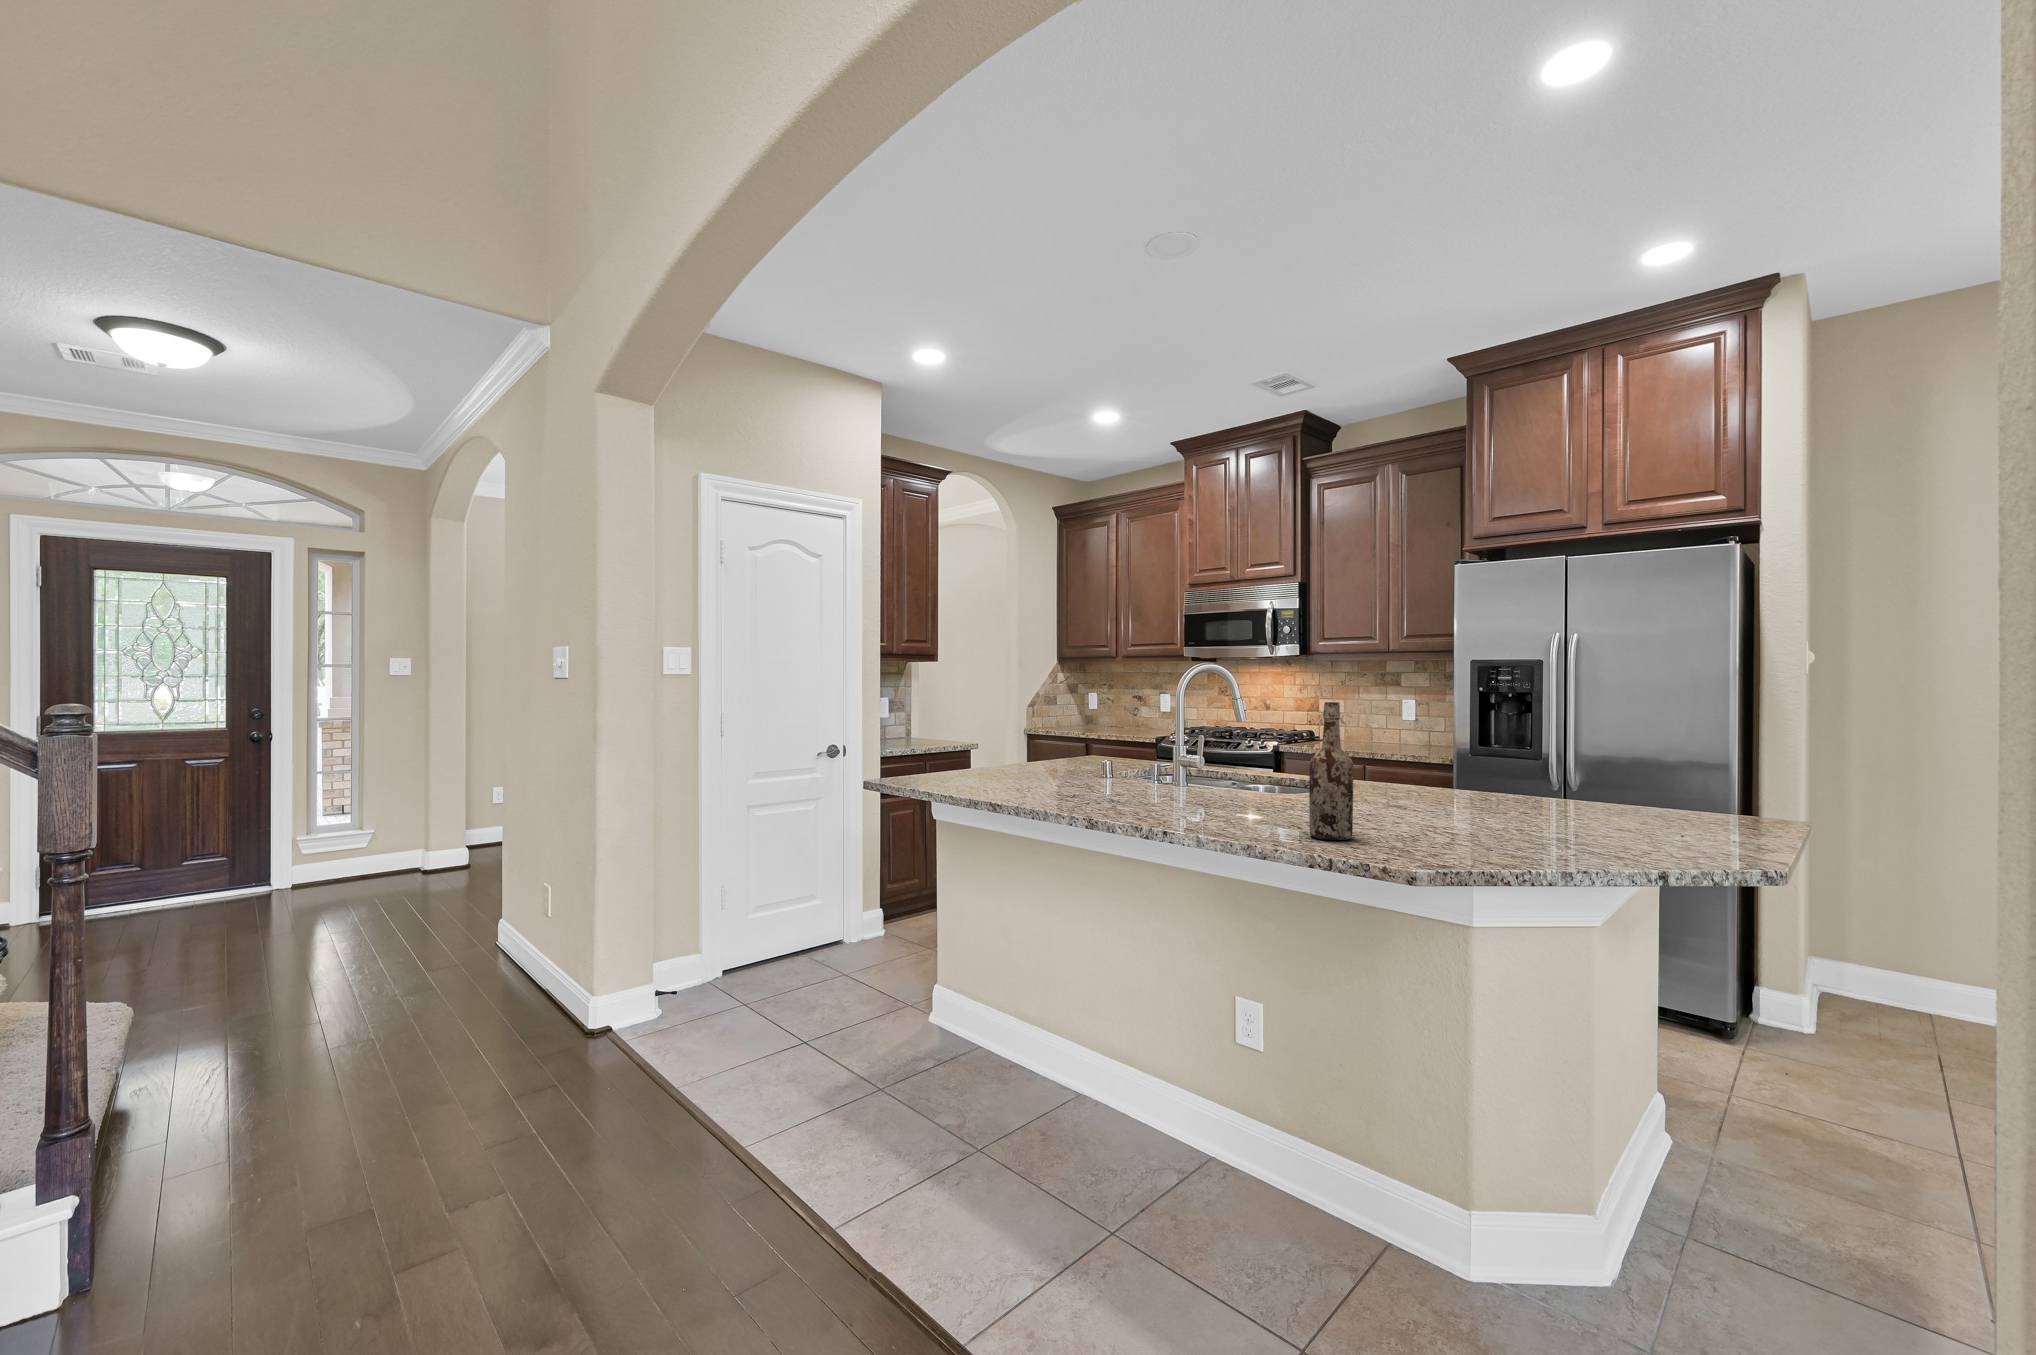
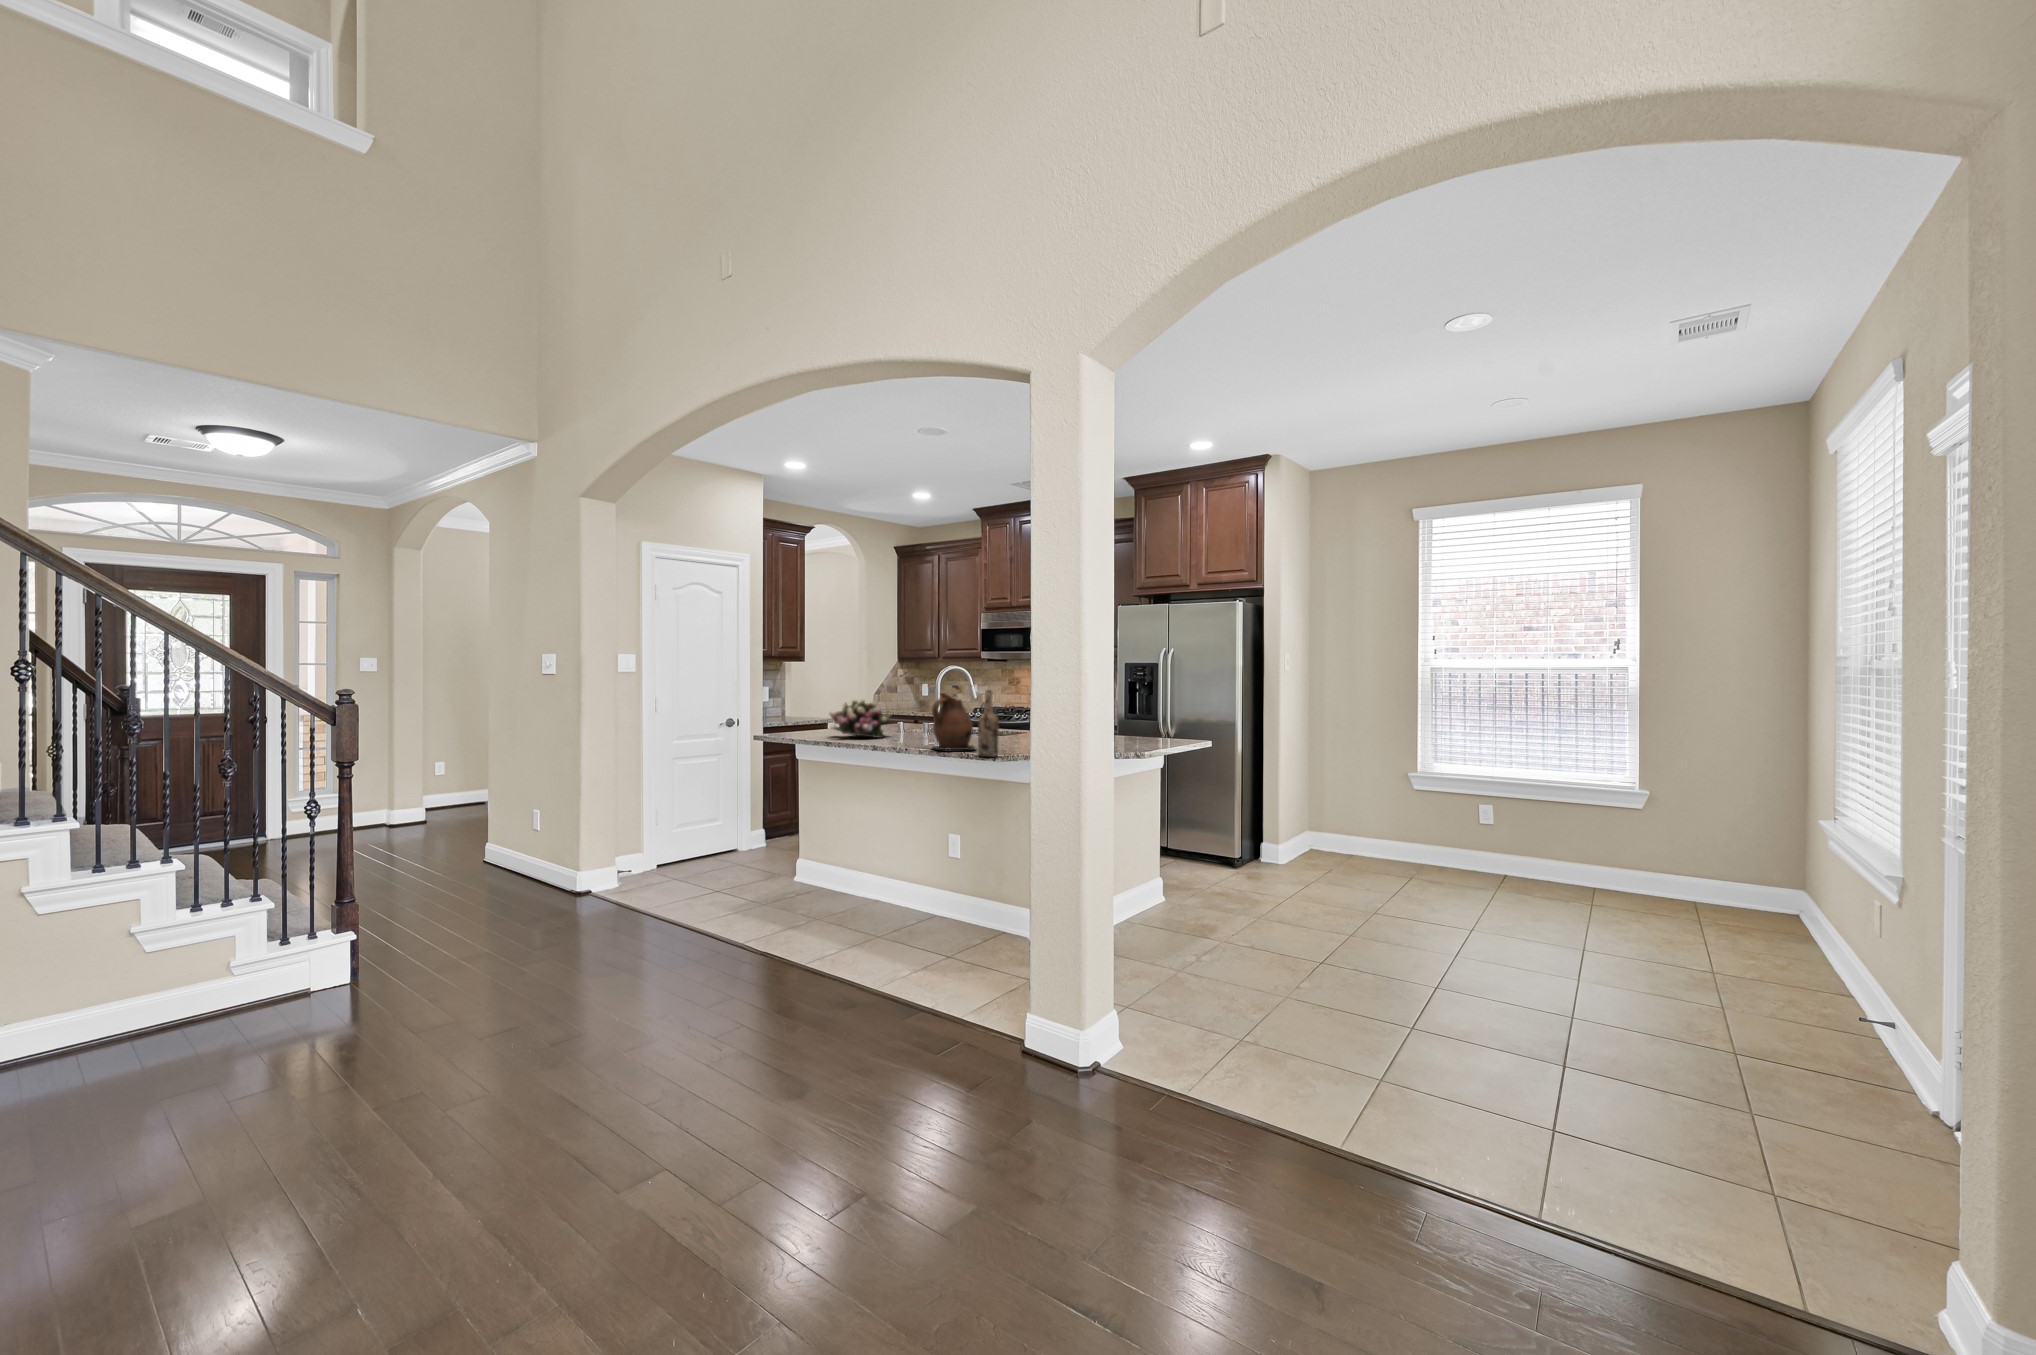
ceramic pitcher: none [1188,707,1286,820] -> present [932,693,975,750]
flower arrangement: none [991,716,1095,784] -> present [830,699,892,738]

